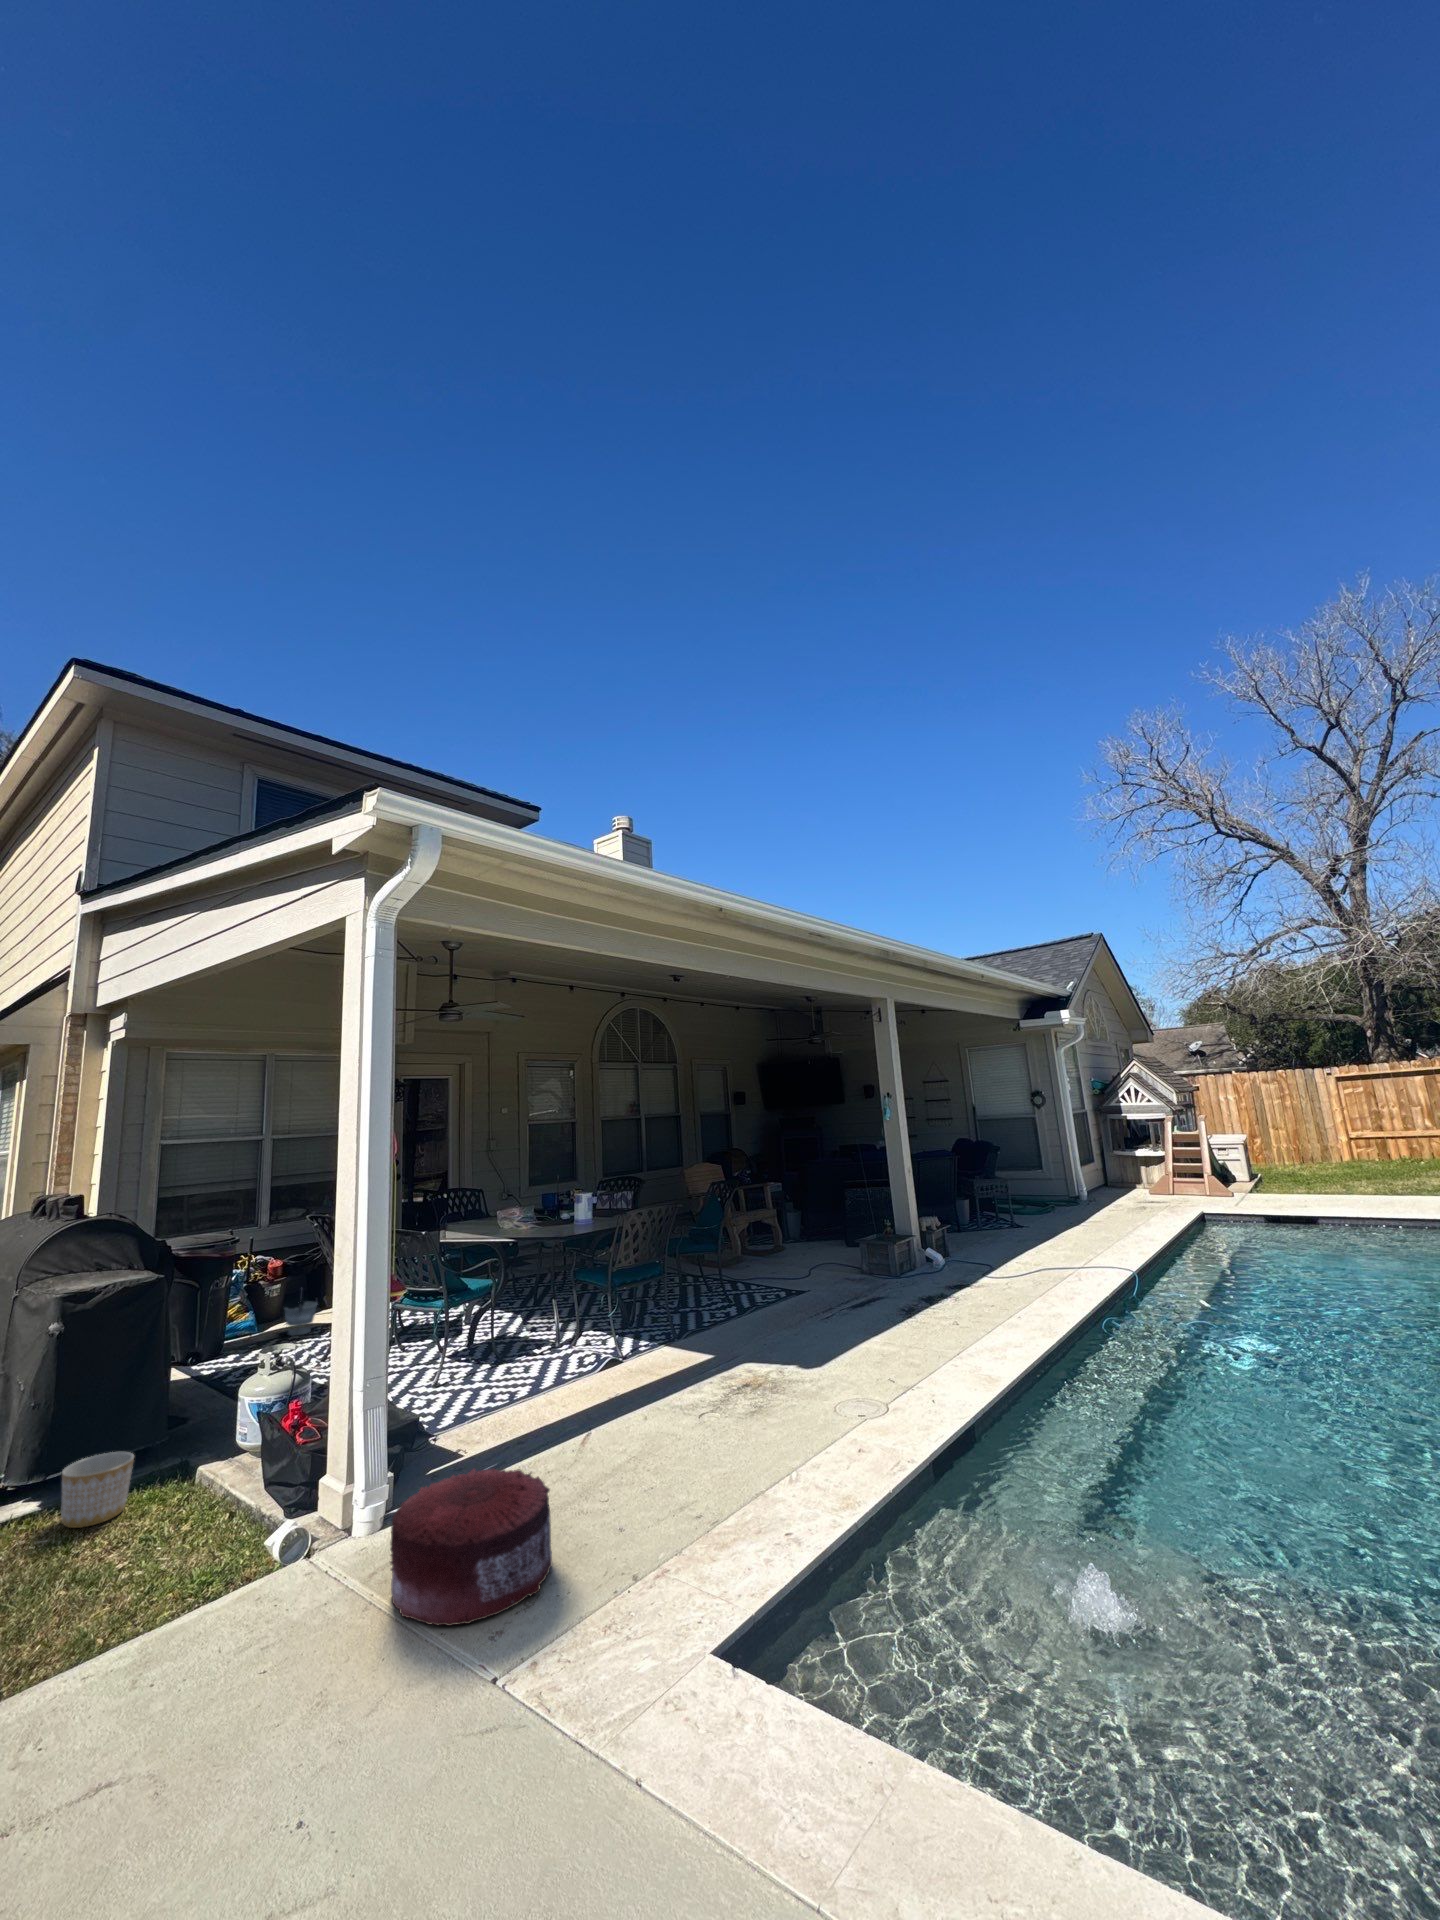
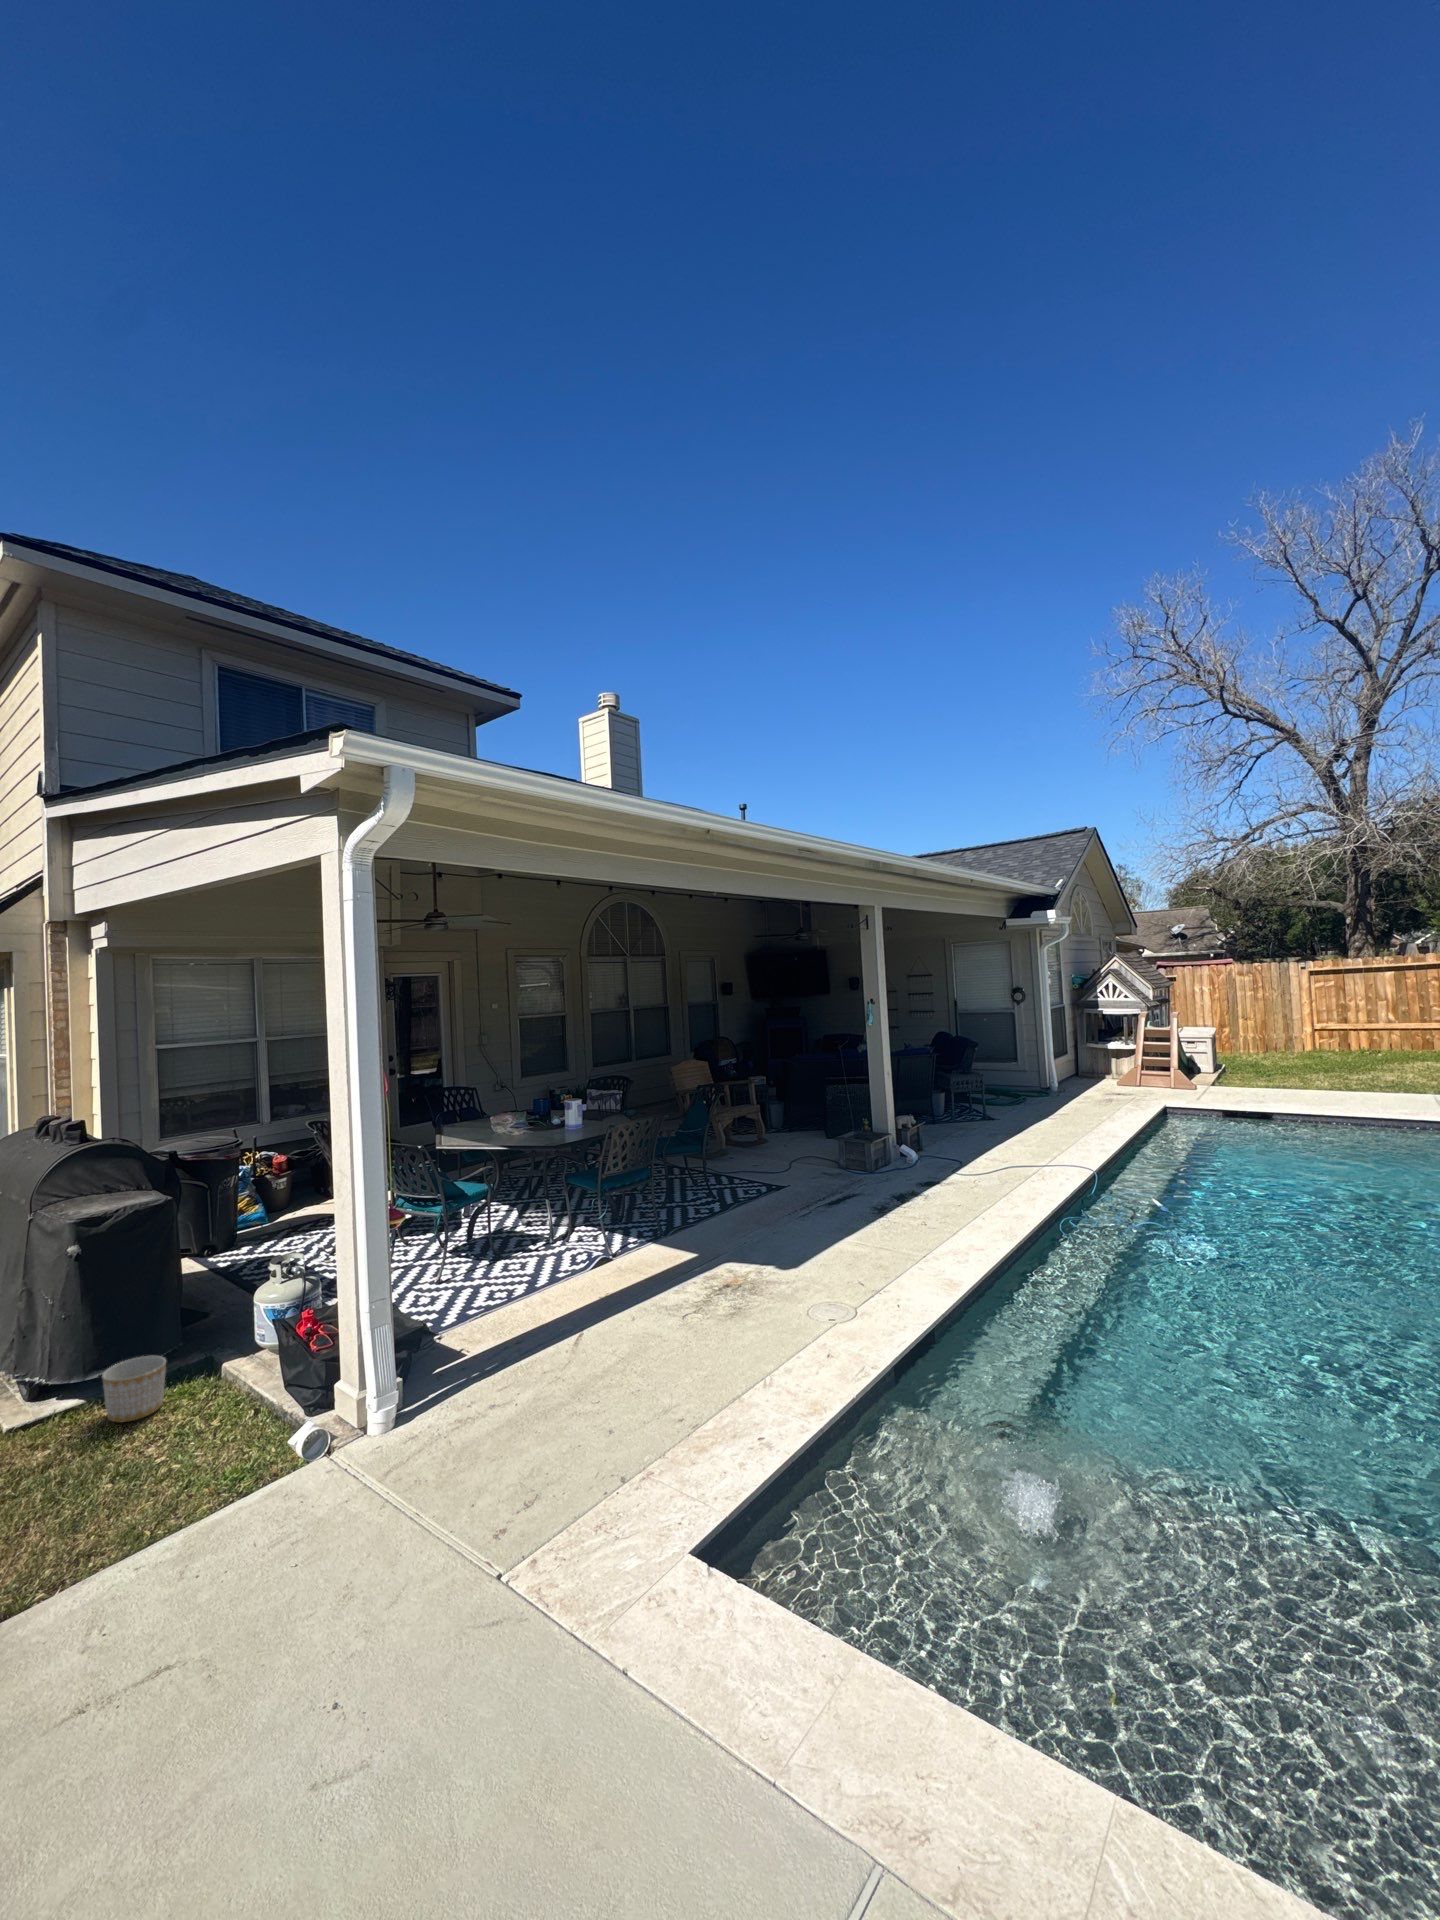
bucket: present [285,1301,317,1336] -> none [283,1184,315,1228]
pouf: present [390,1469,553,1626] -> none [411,1377,554,1515]

